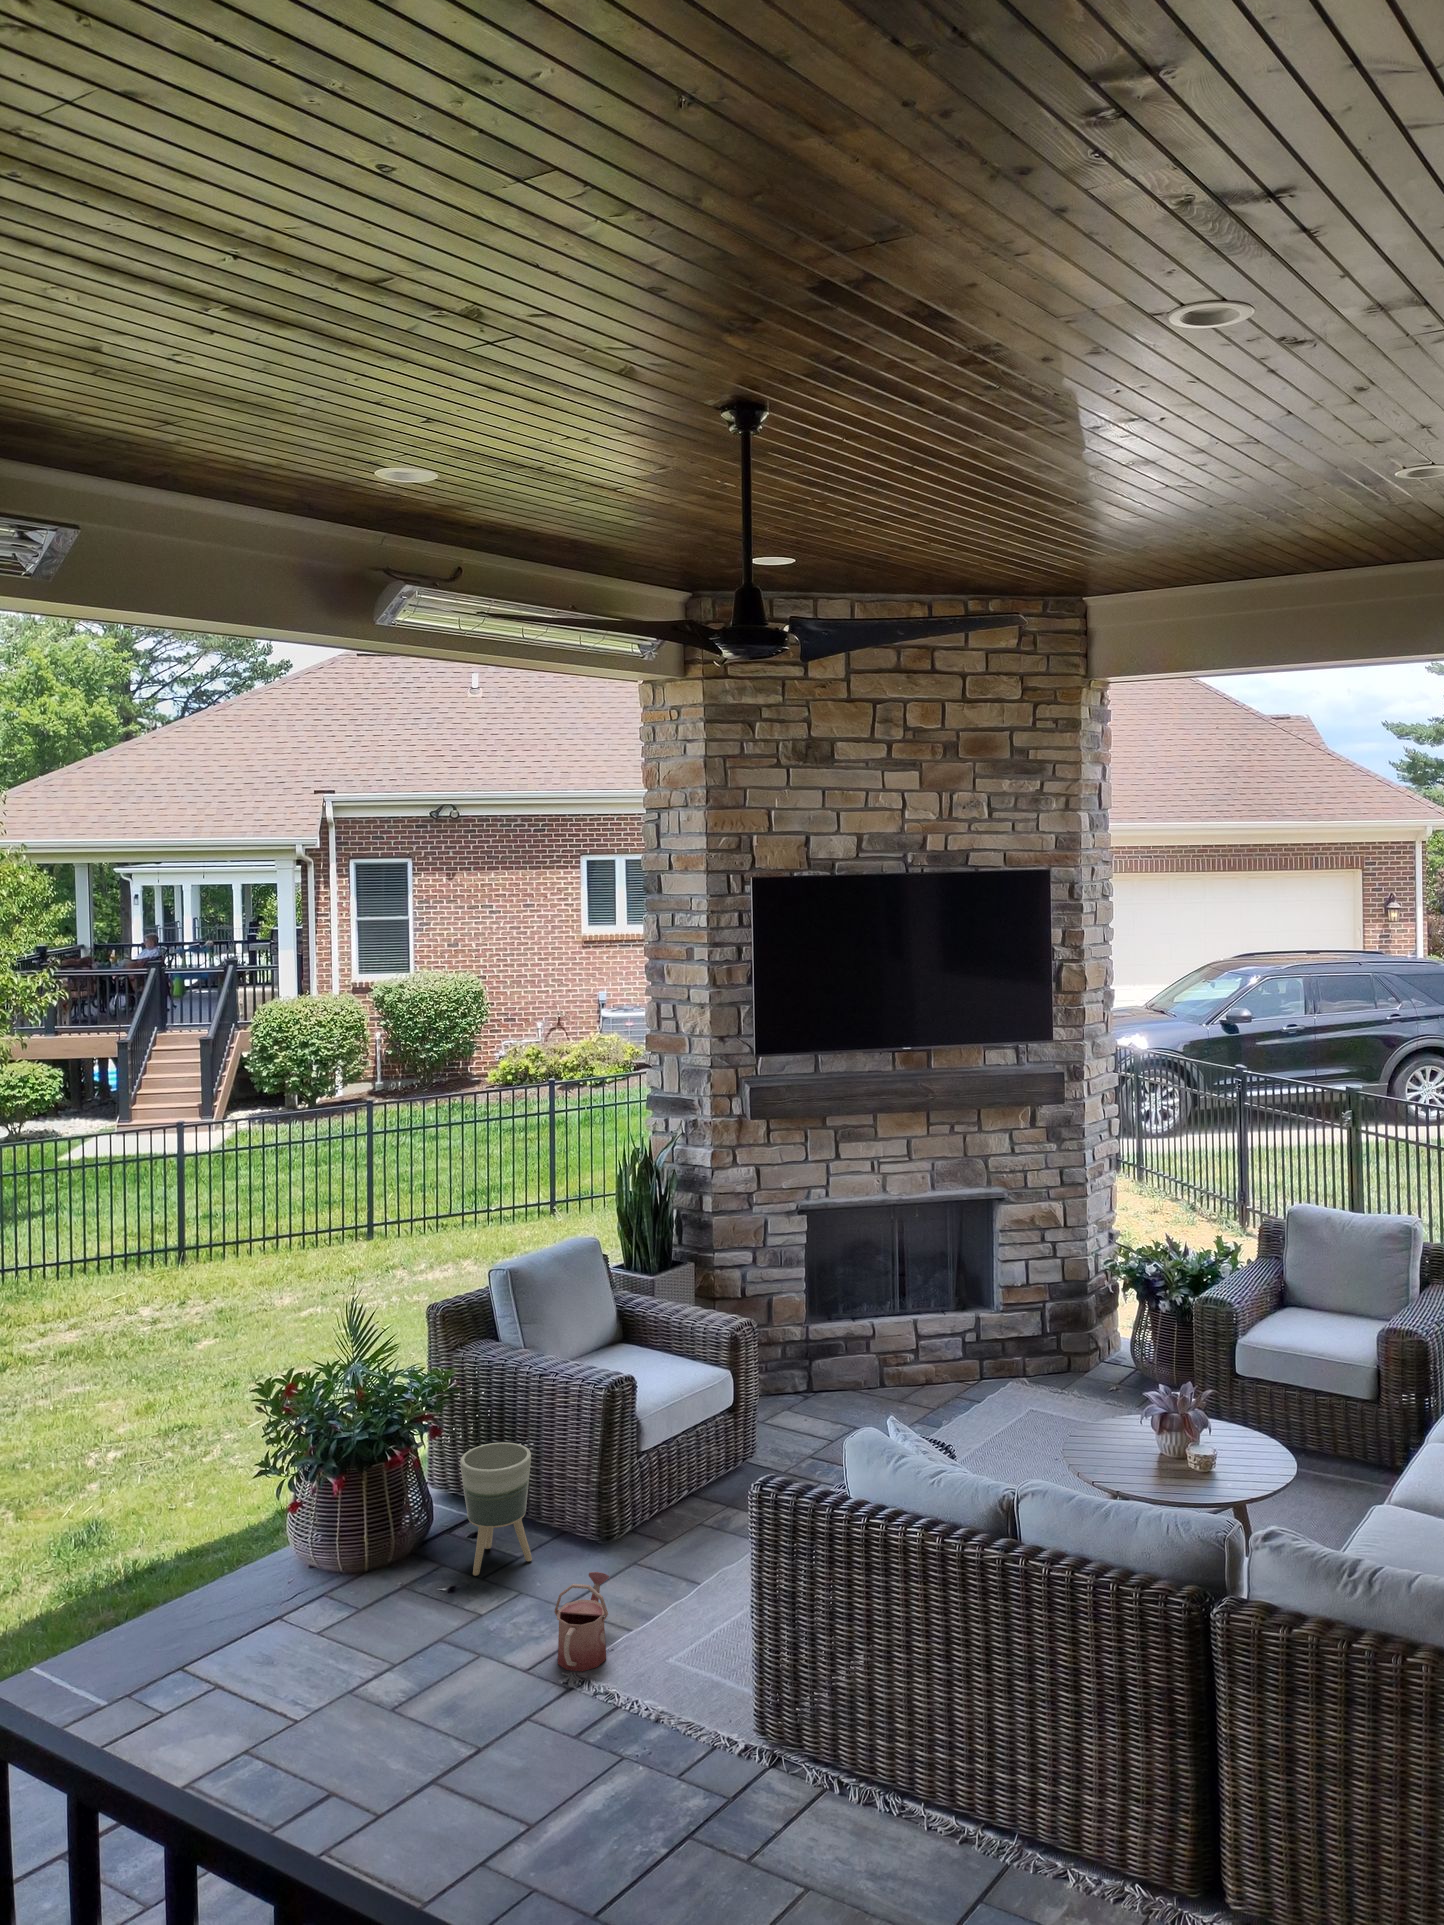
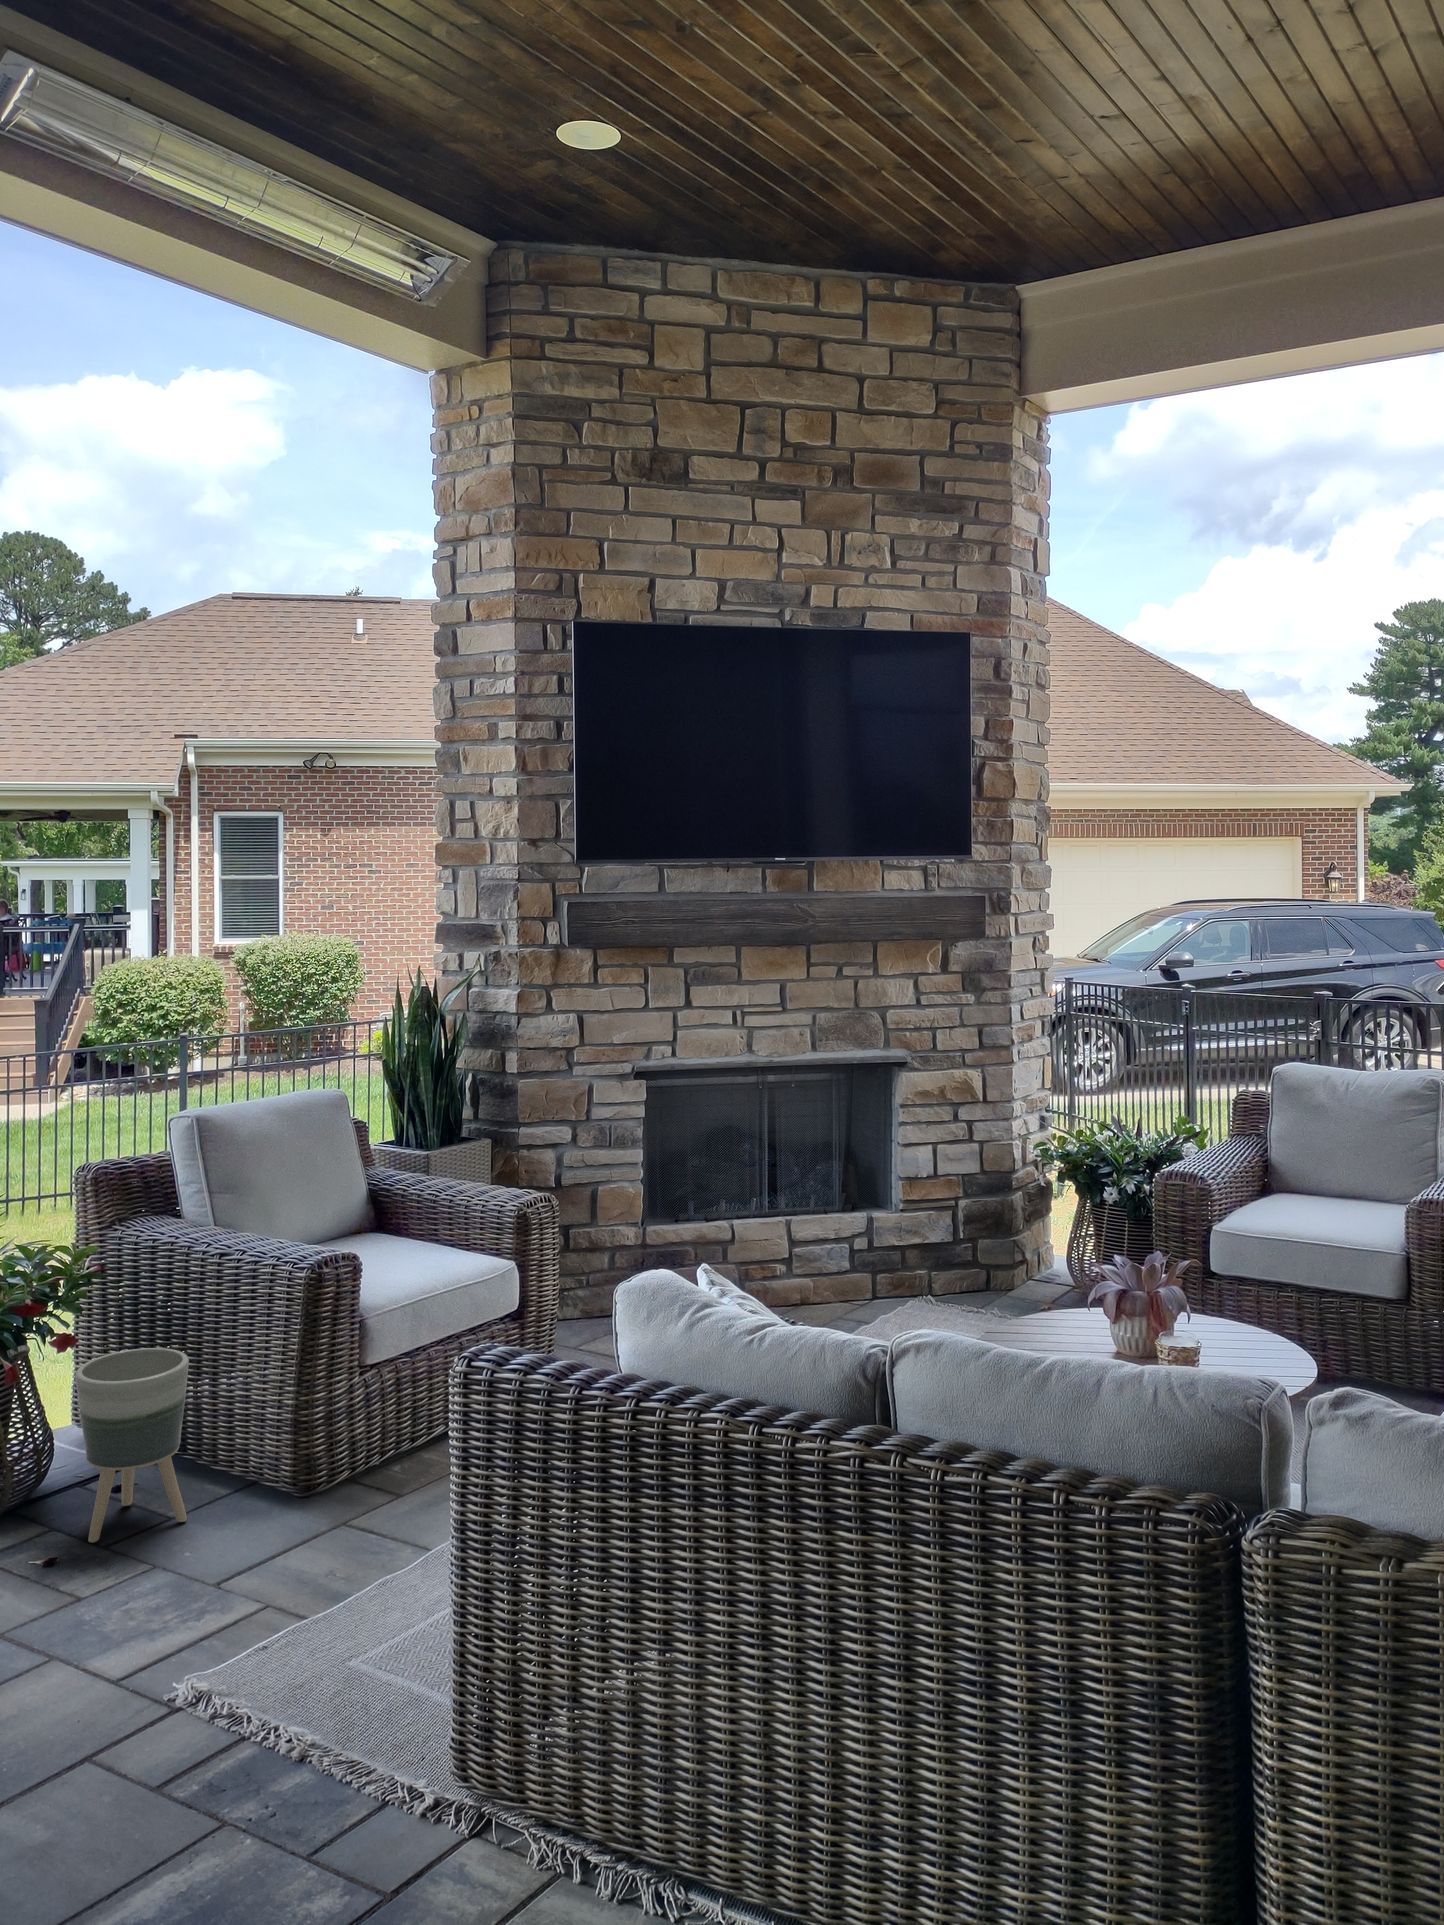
watering can: present [554,1572,609,1671] -> none [168,1527,273,1682]

